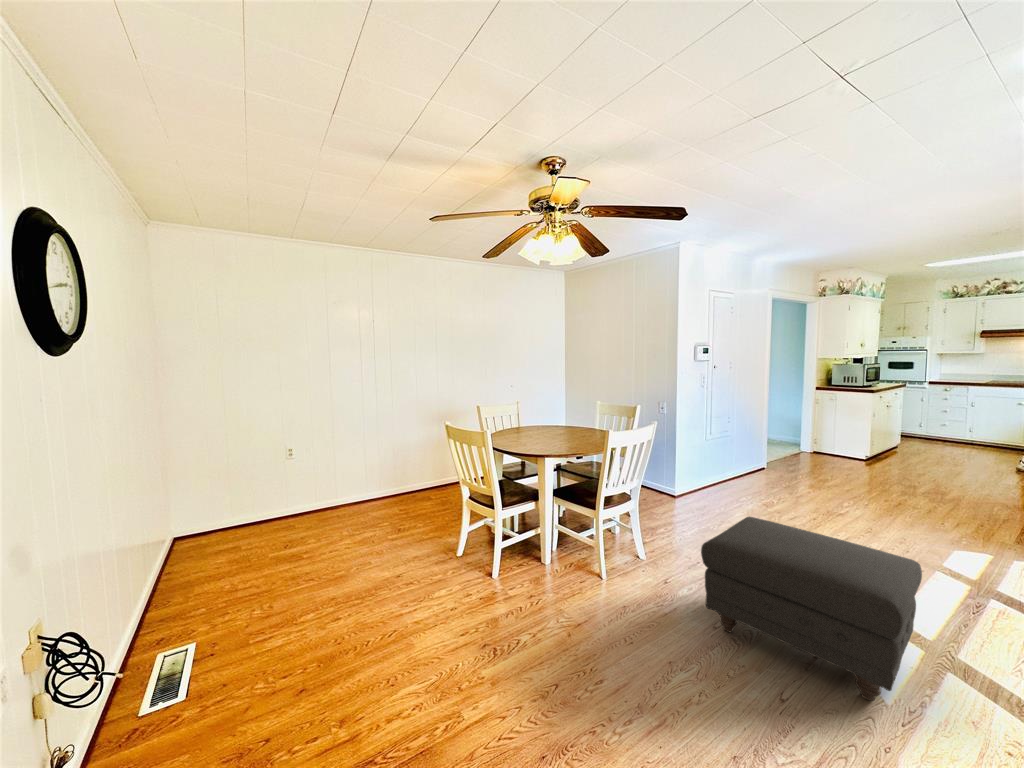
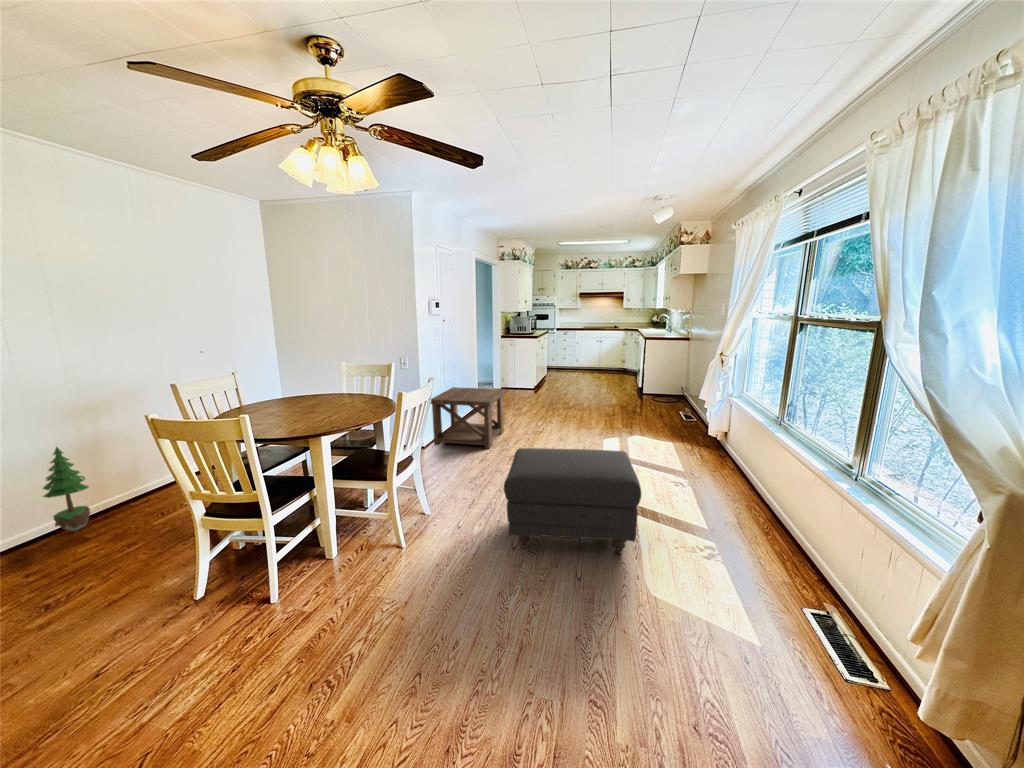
potted tree: none [416,437,436,493] -> present [43,447,90,531]
side table: none [686,439,789,516] -> present [430,387,506,449]

